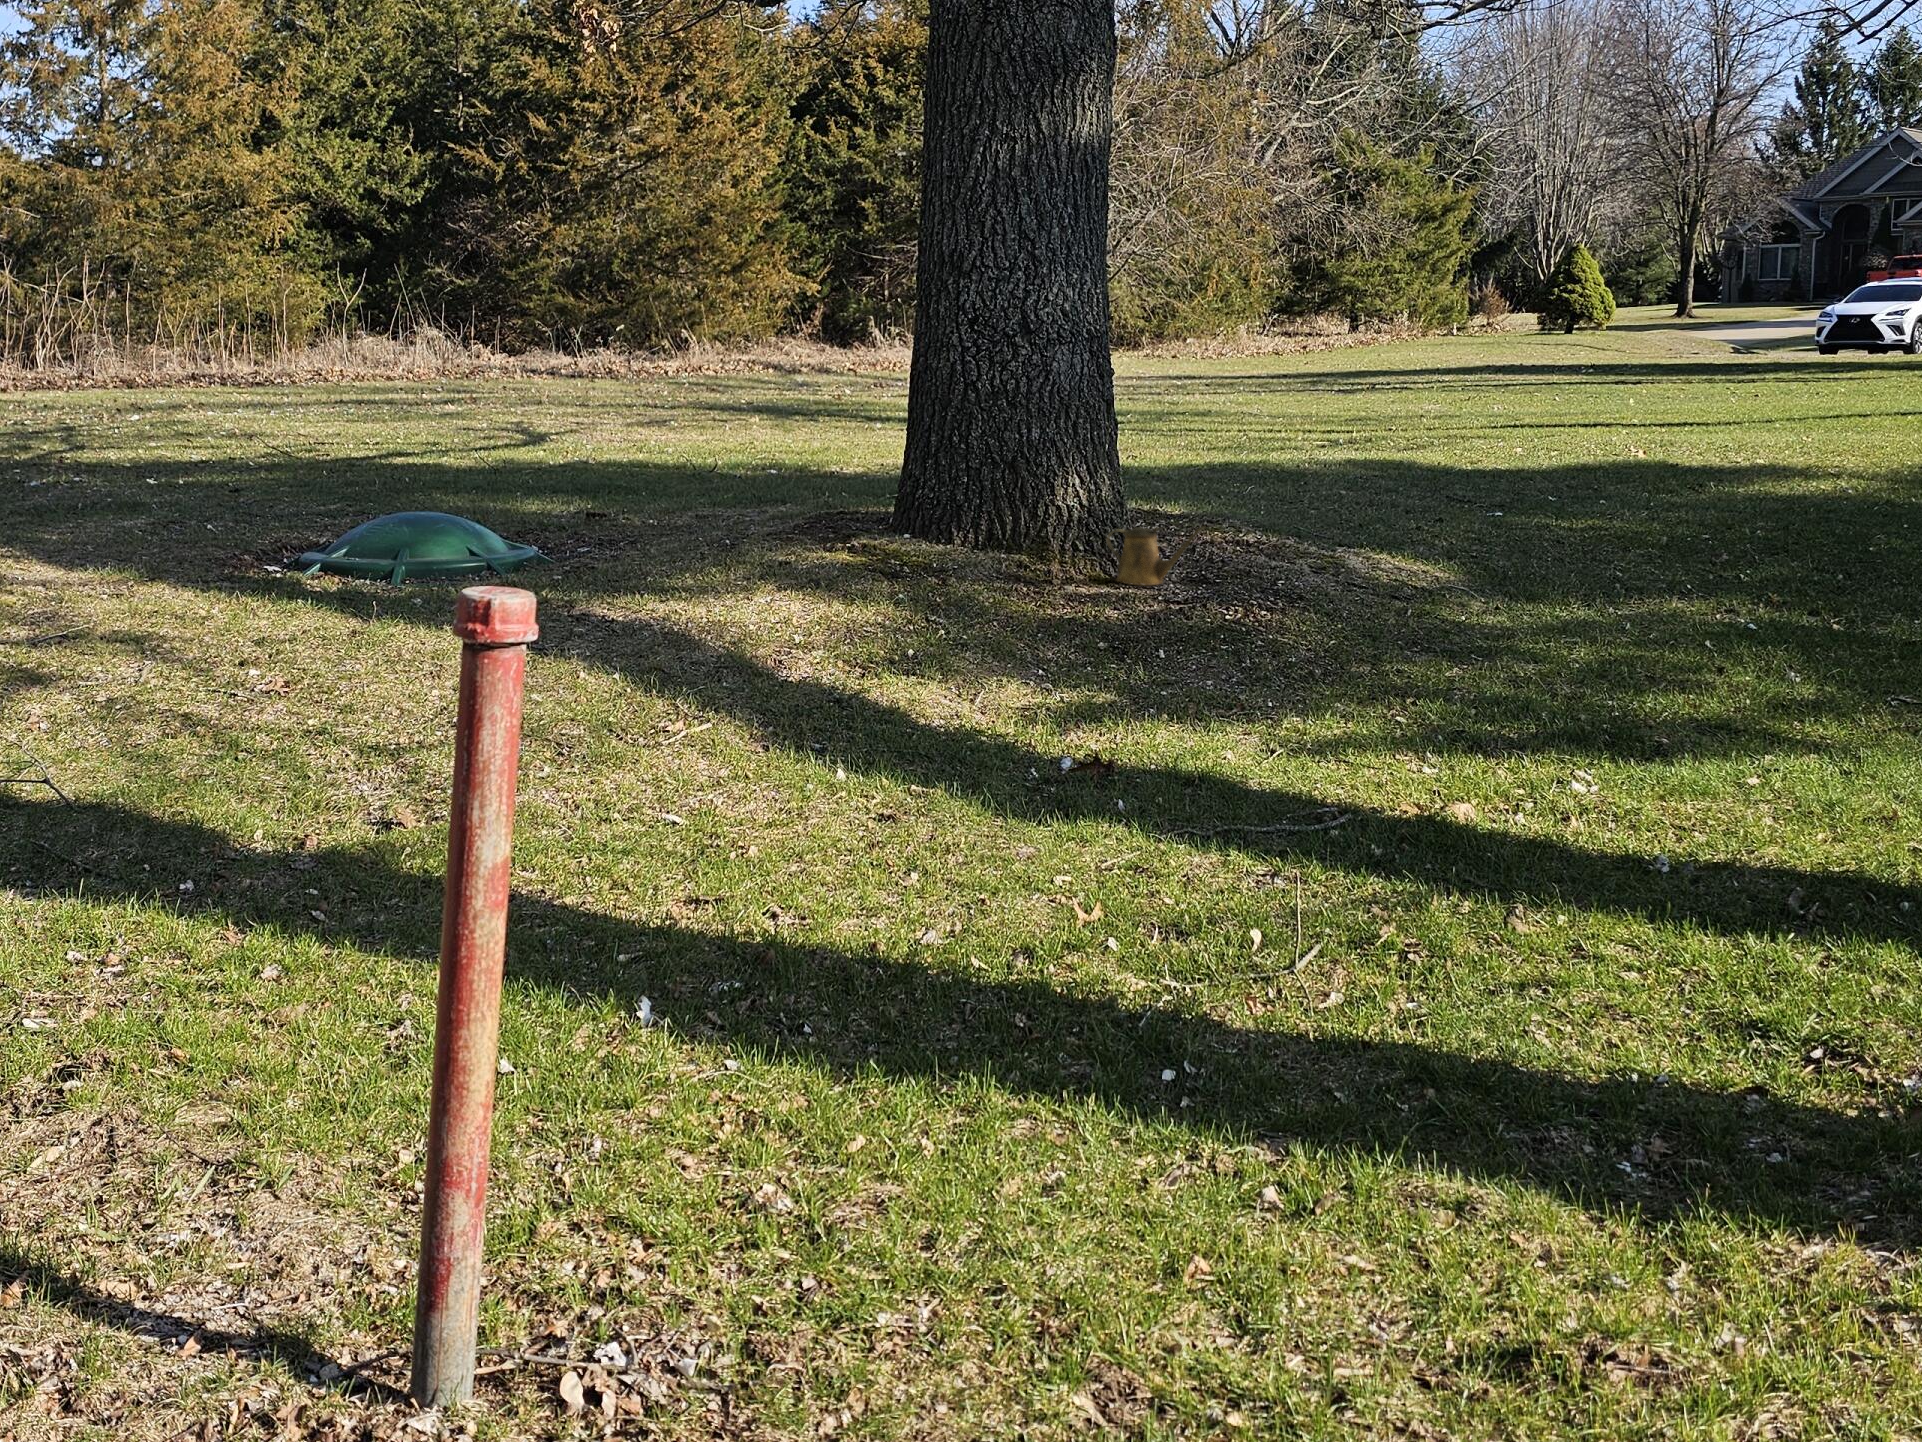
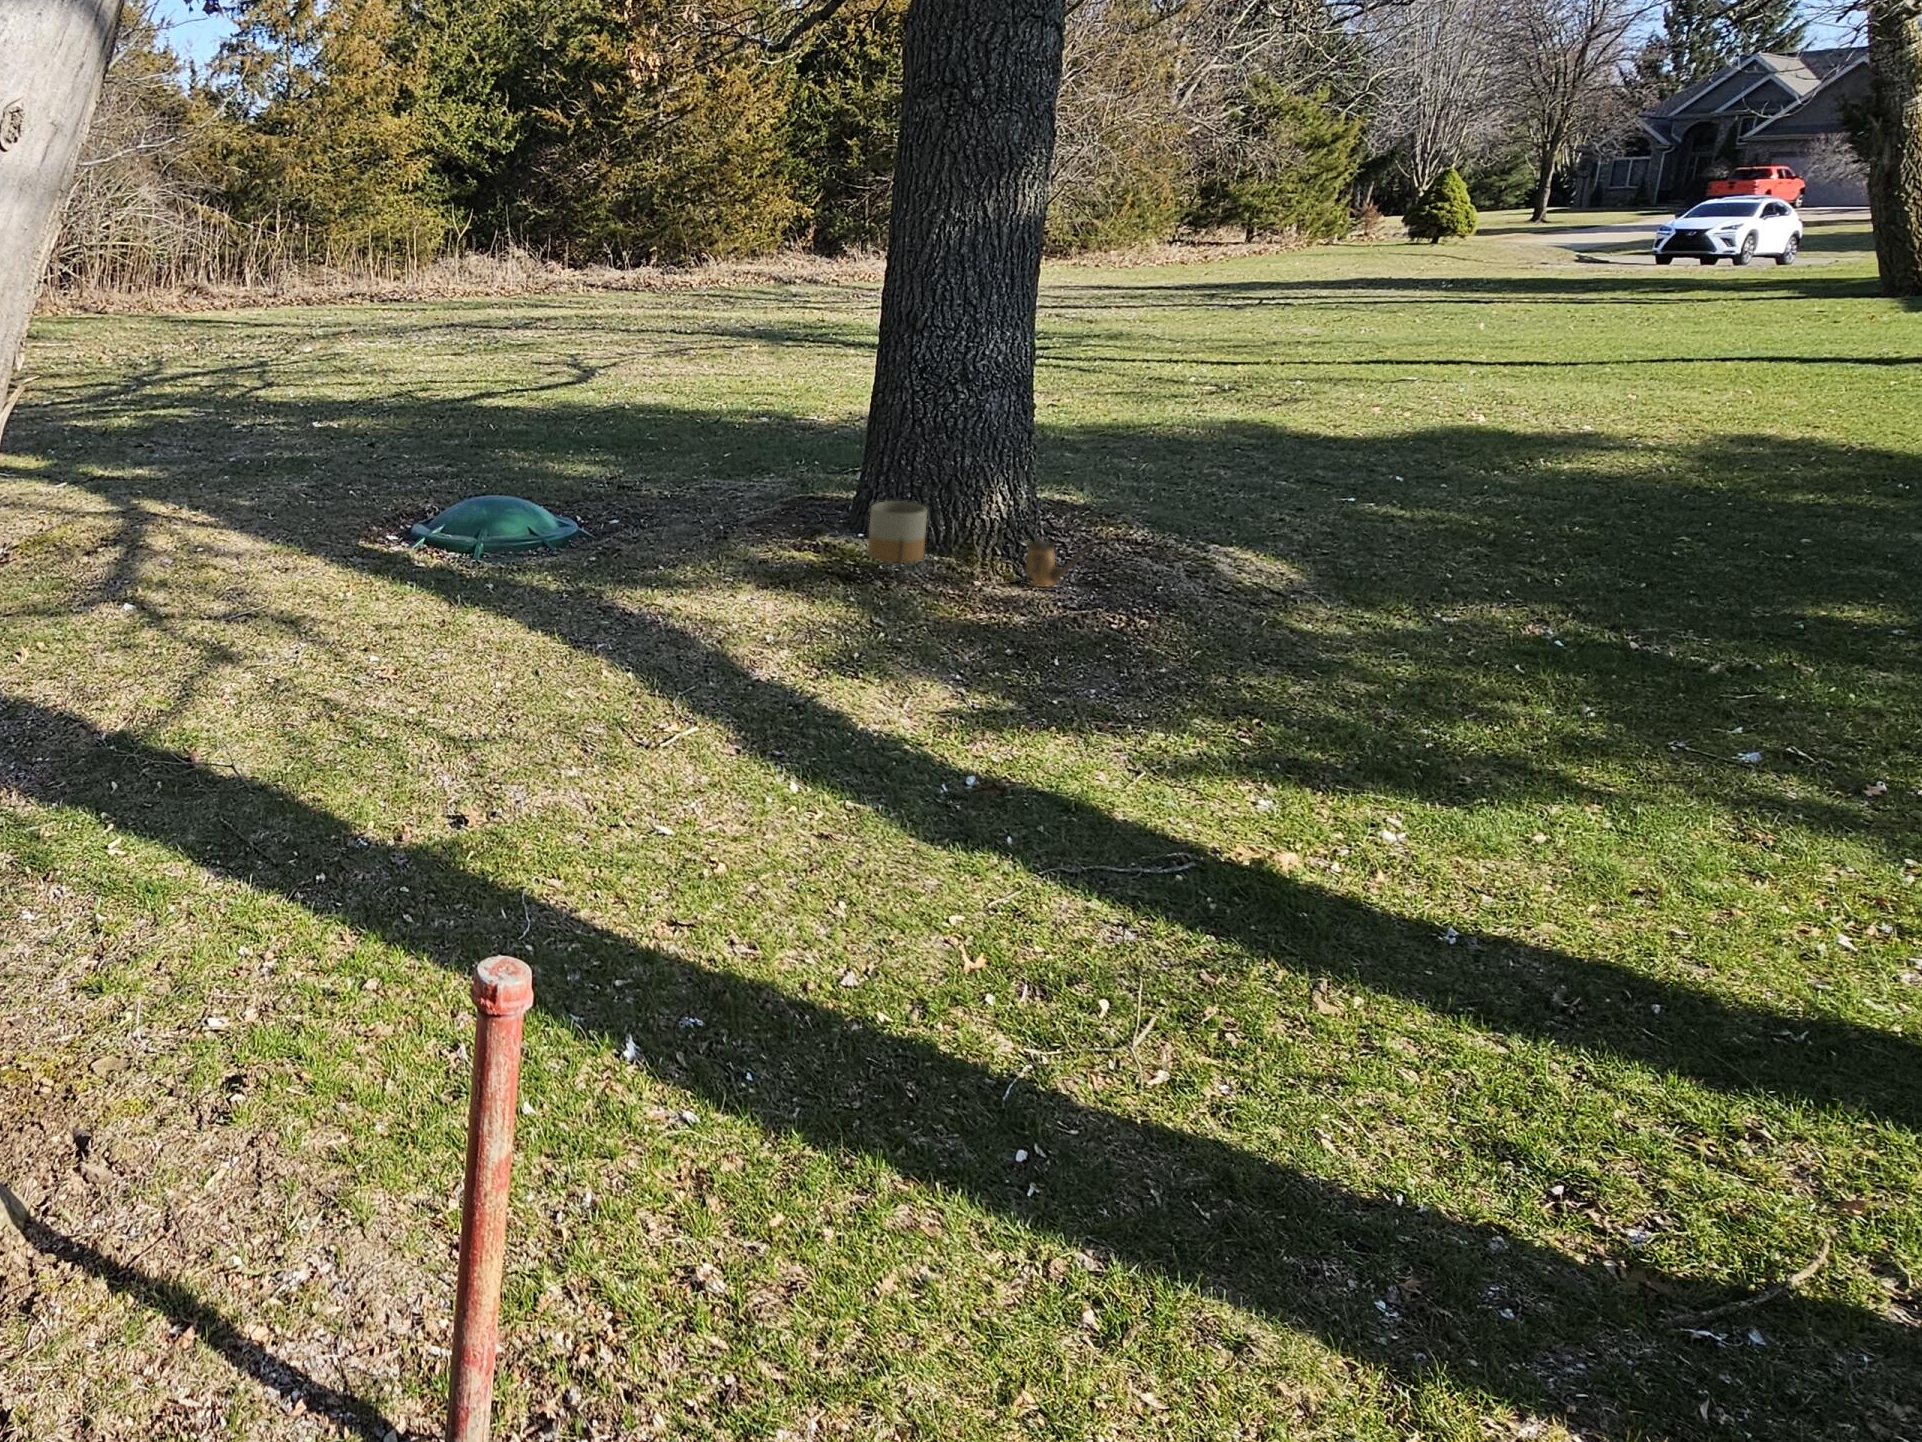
planter: none [921,482,995,591] -> present [867,501,927,564]

